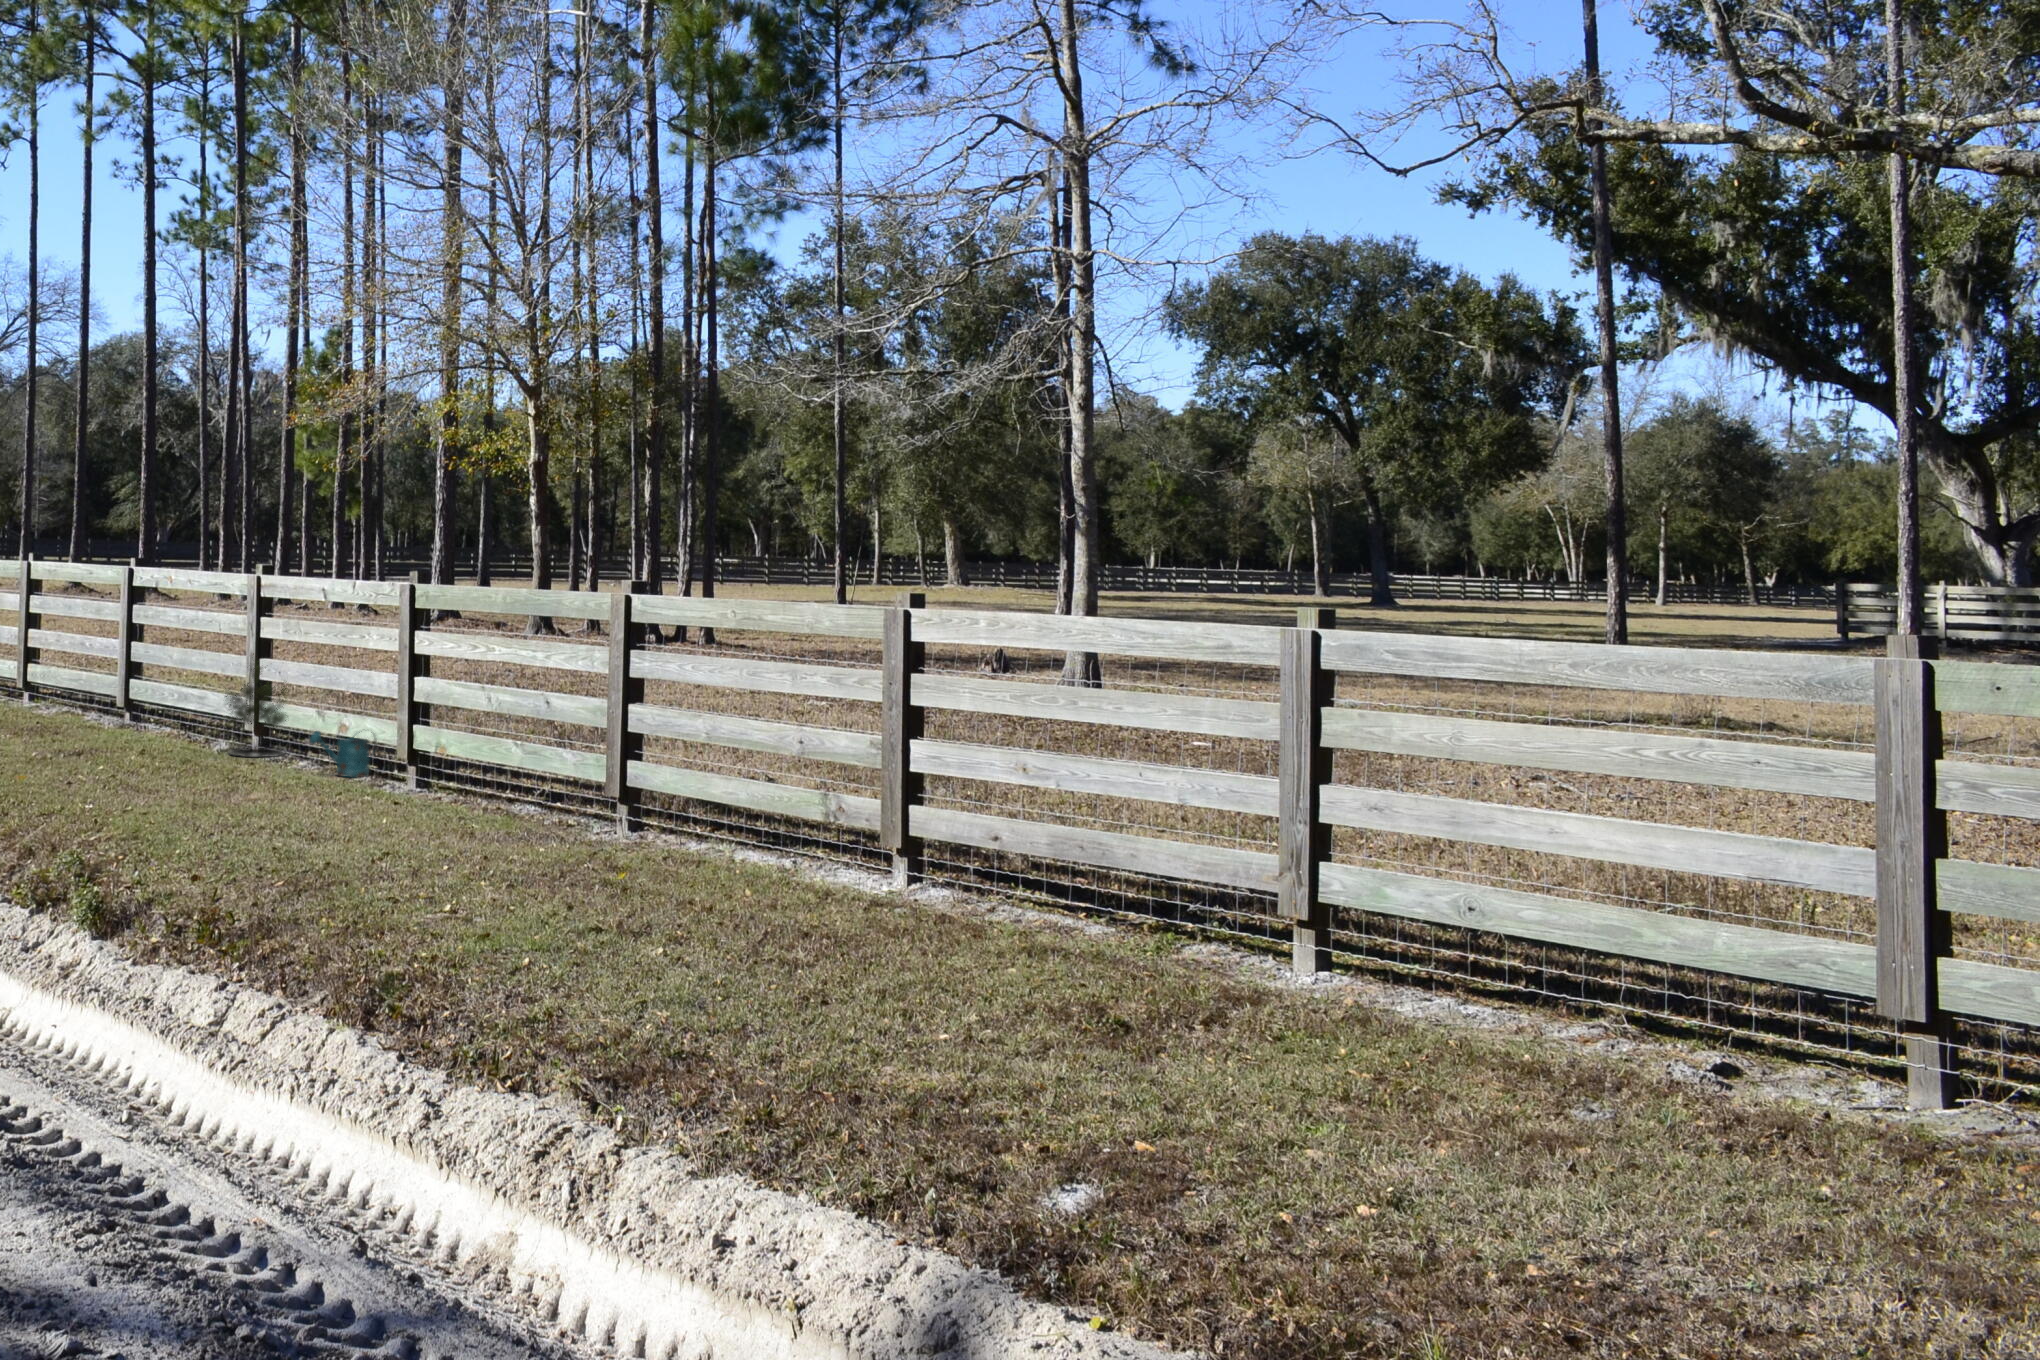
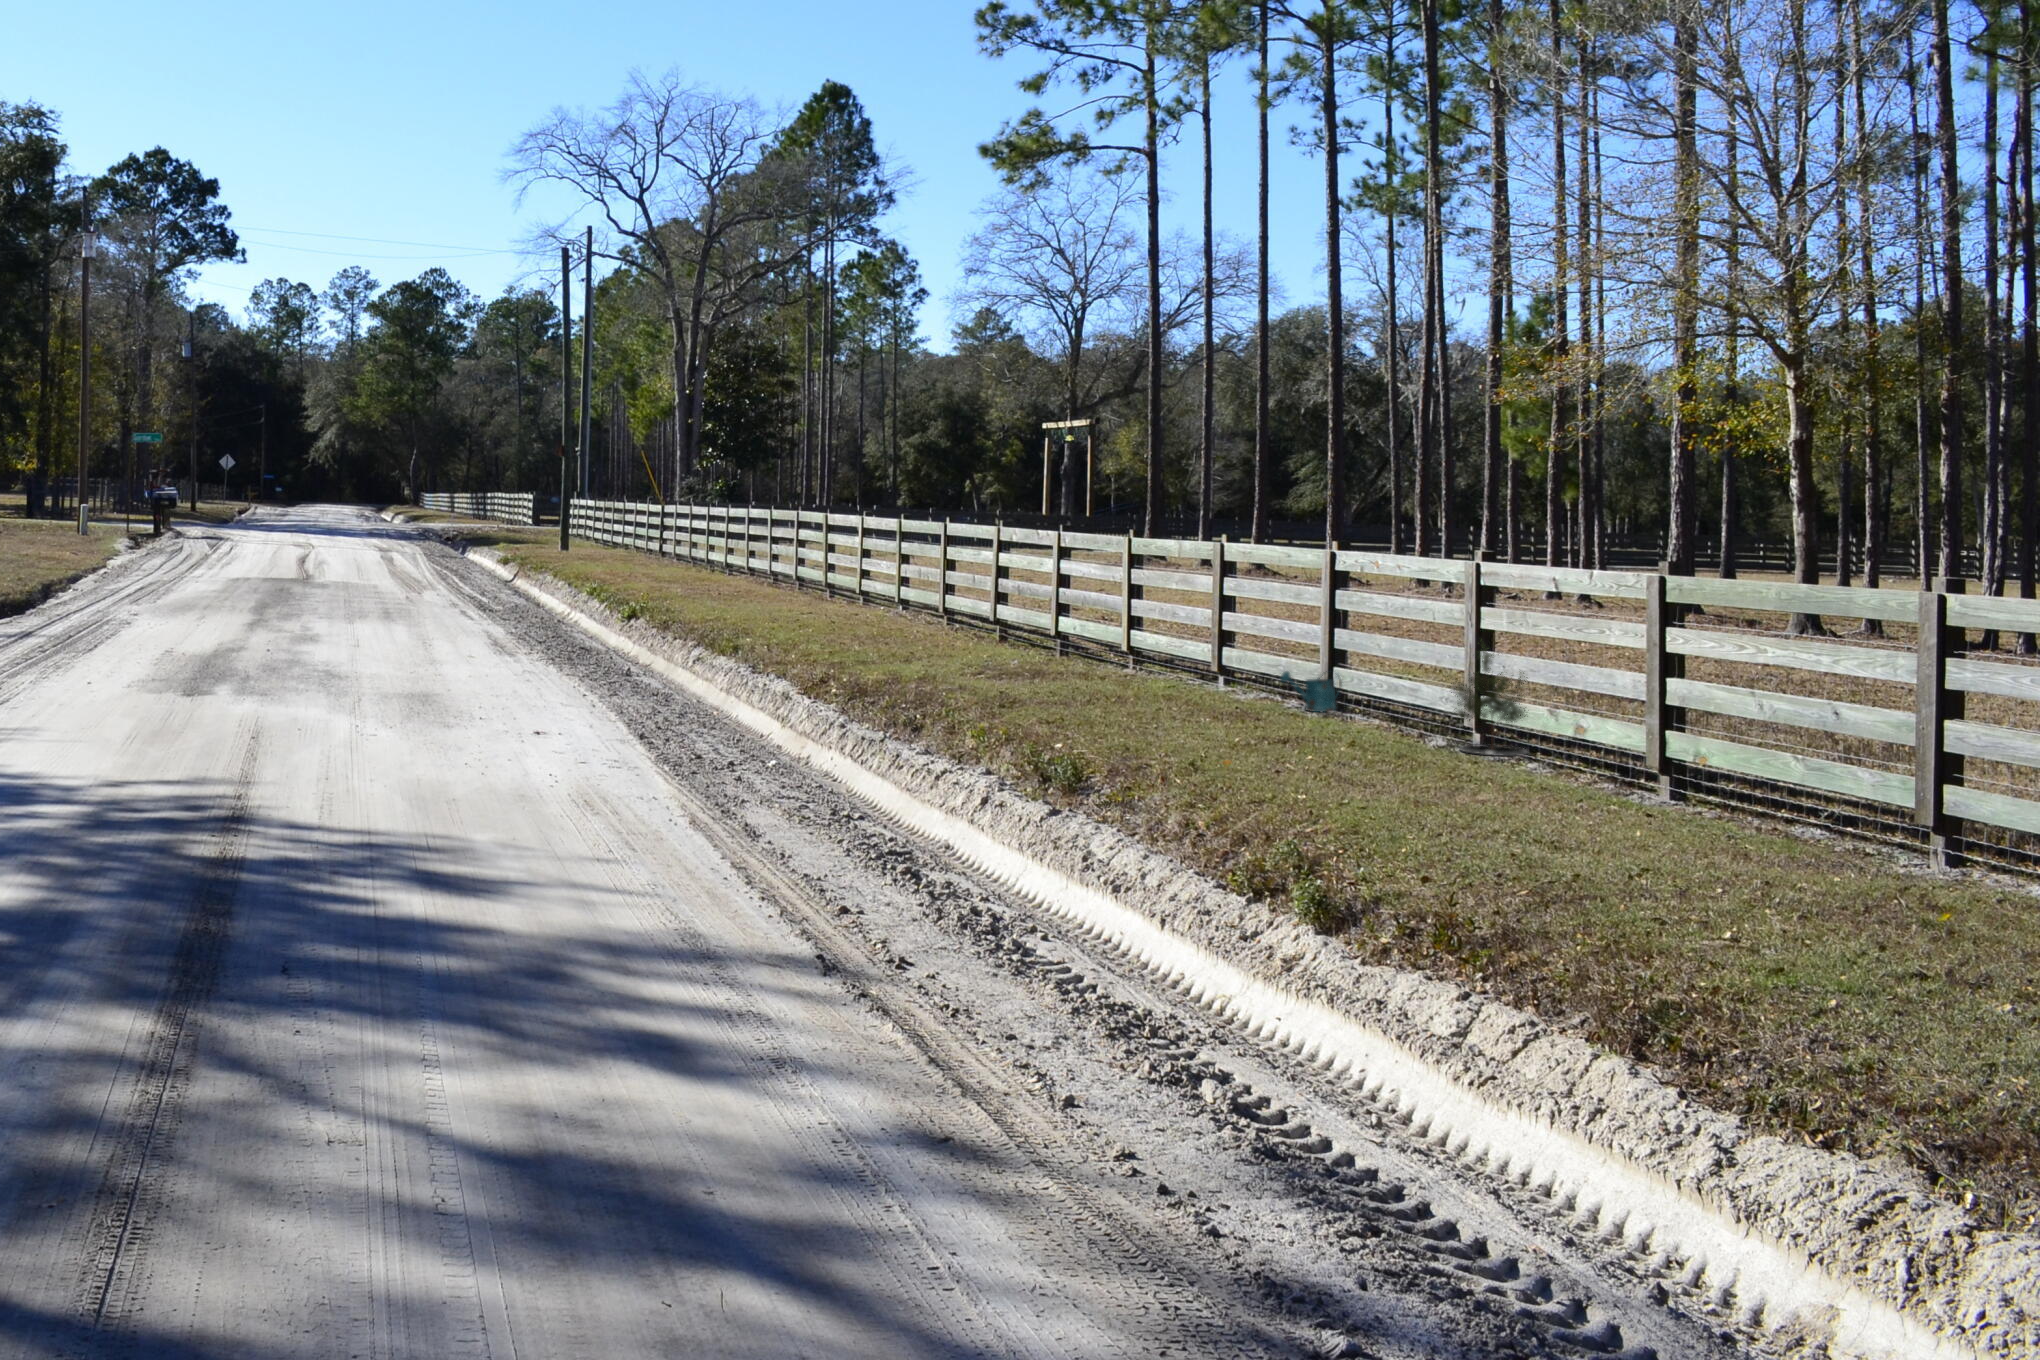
watering can: present [310,731,376,777] -> present [1281,671,1341,712]

